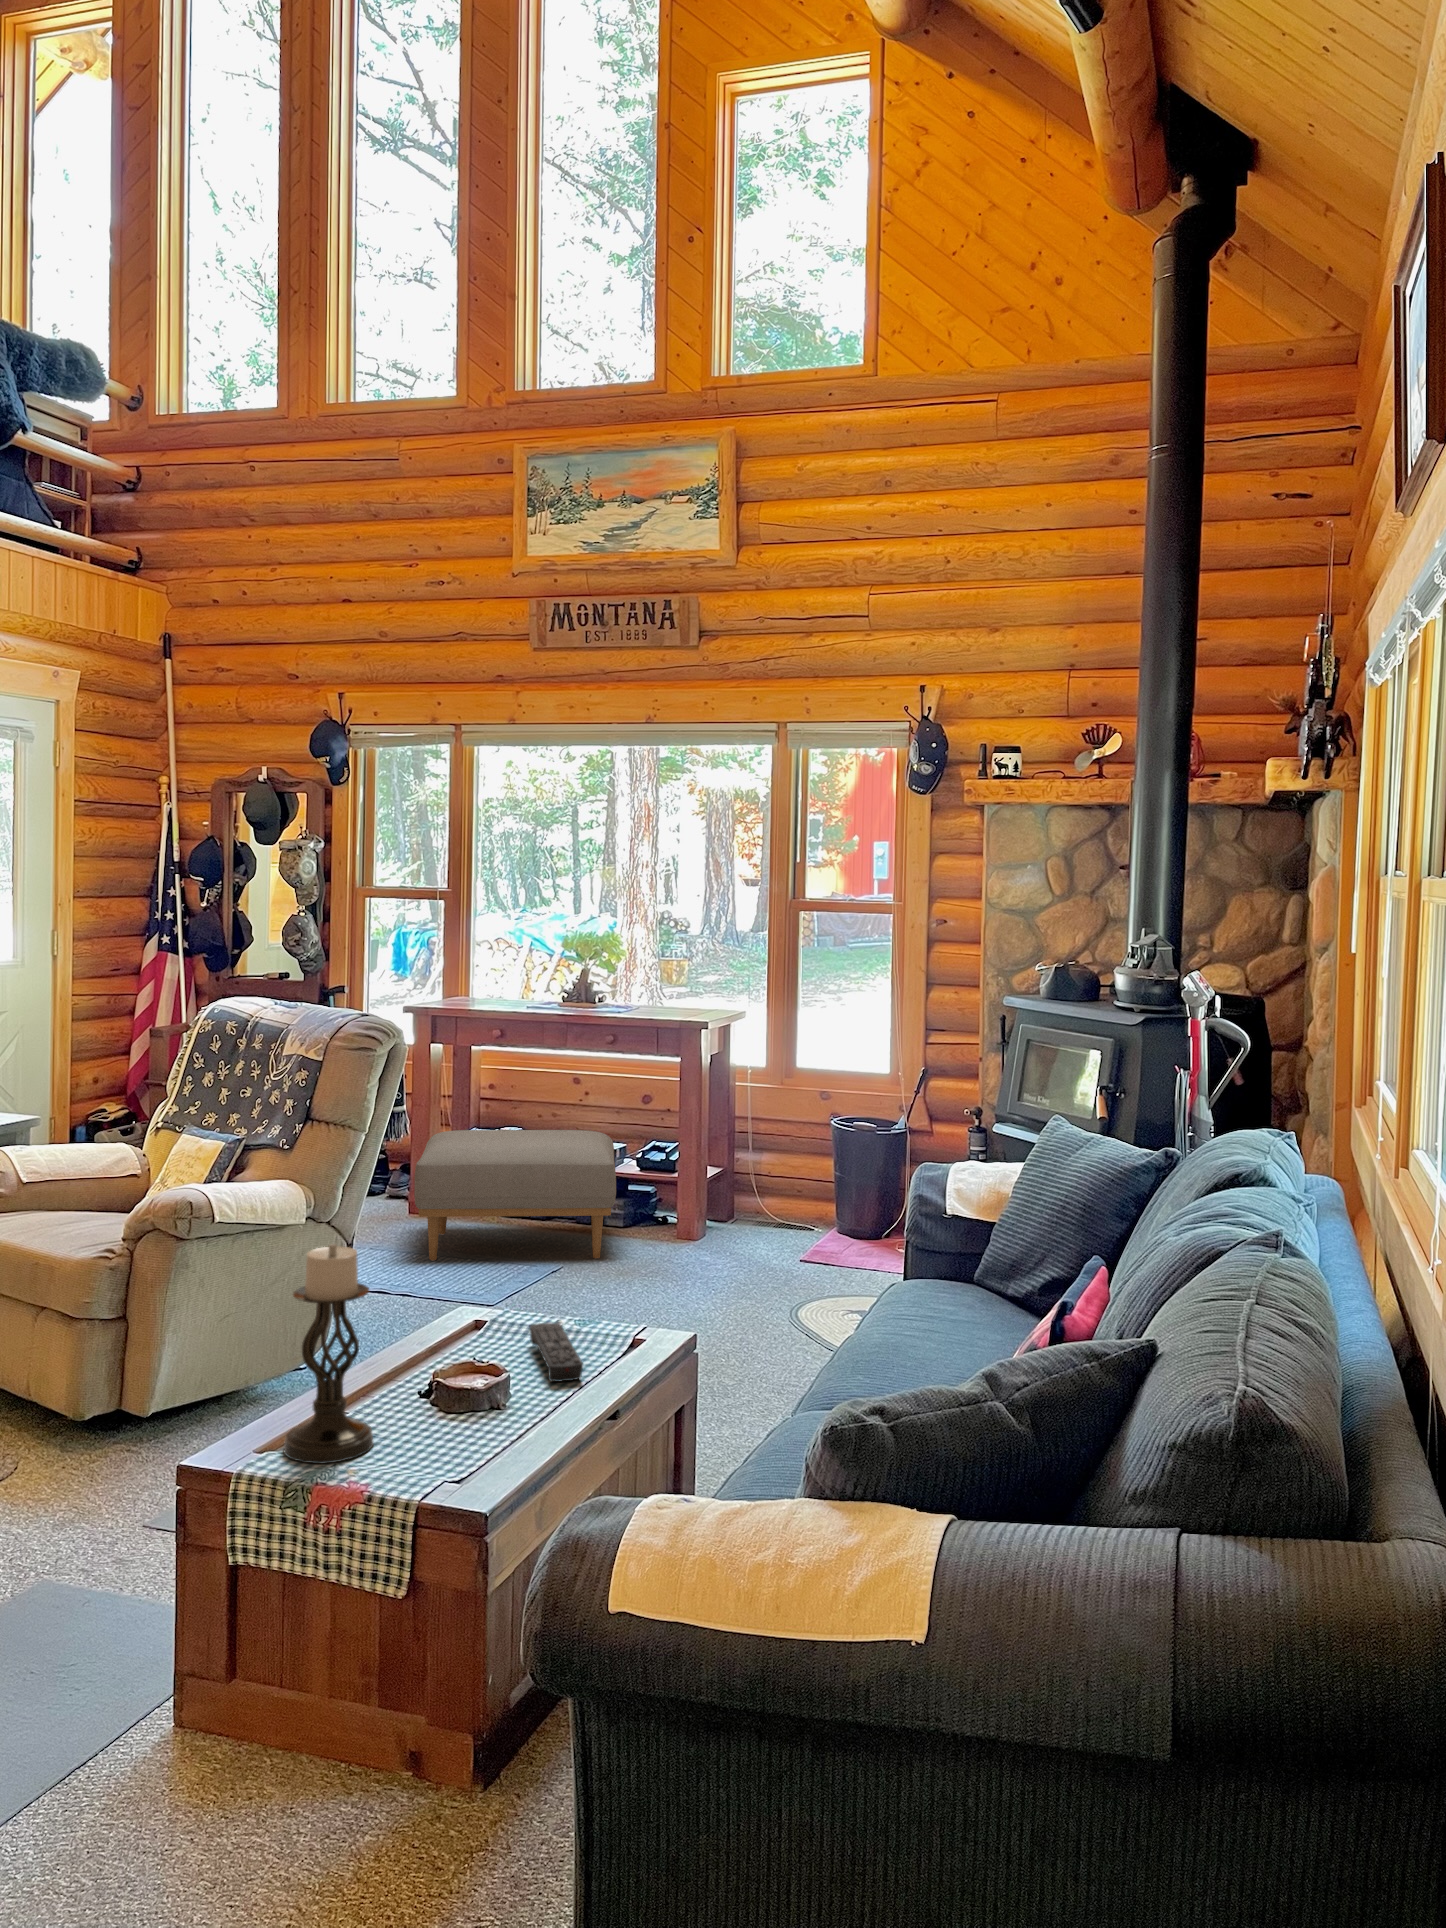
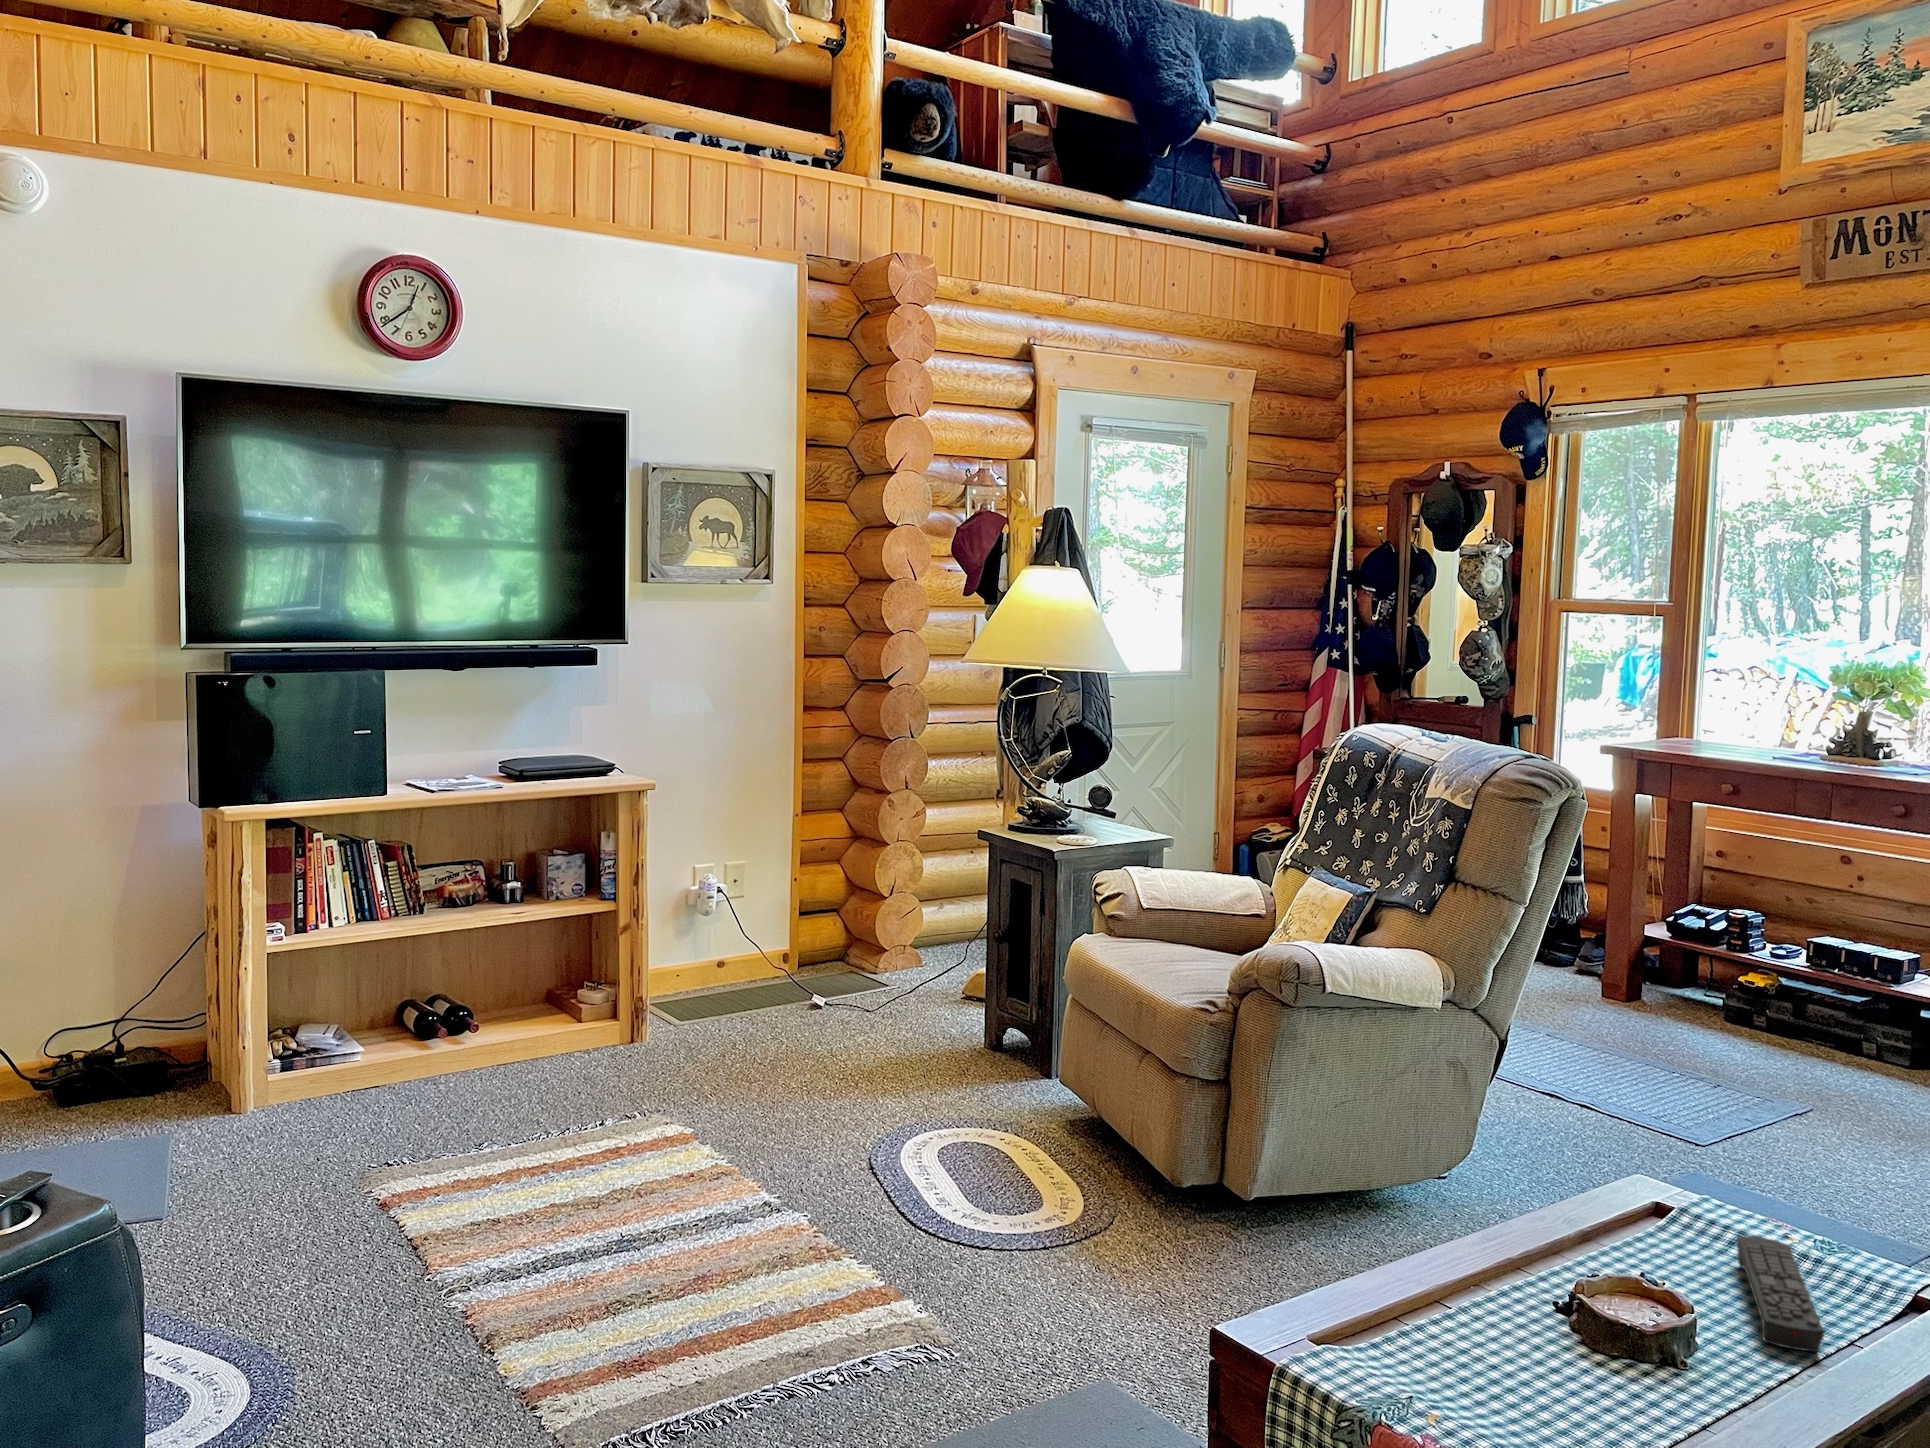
ottoman: present [414,1130,616,1261] -> none [1602,906,1901,1110]
candle holder: present [284,1244,374,1464] -> none [1347,1080,1474,1387]

